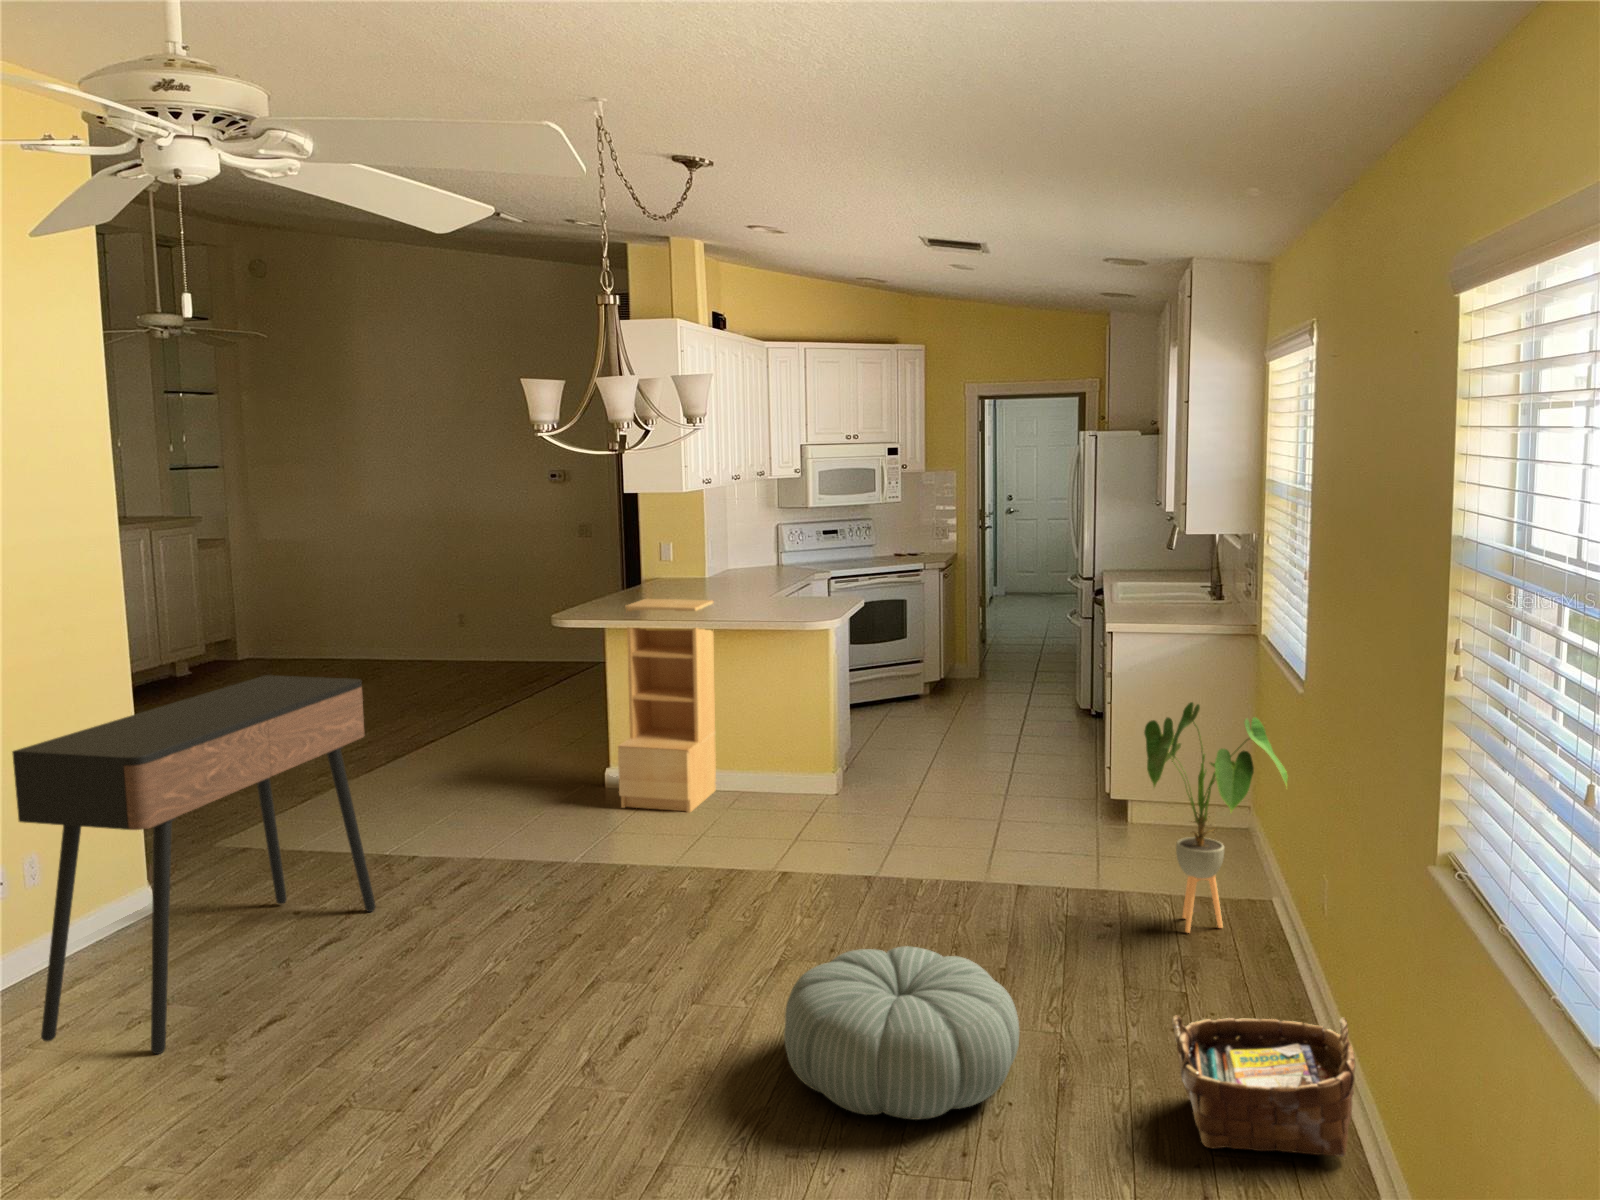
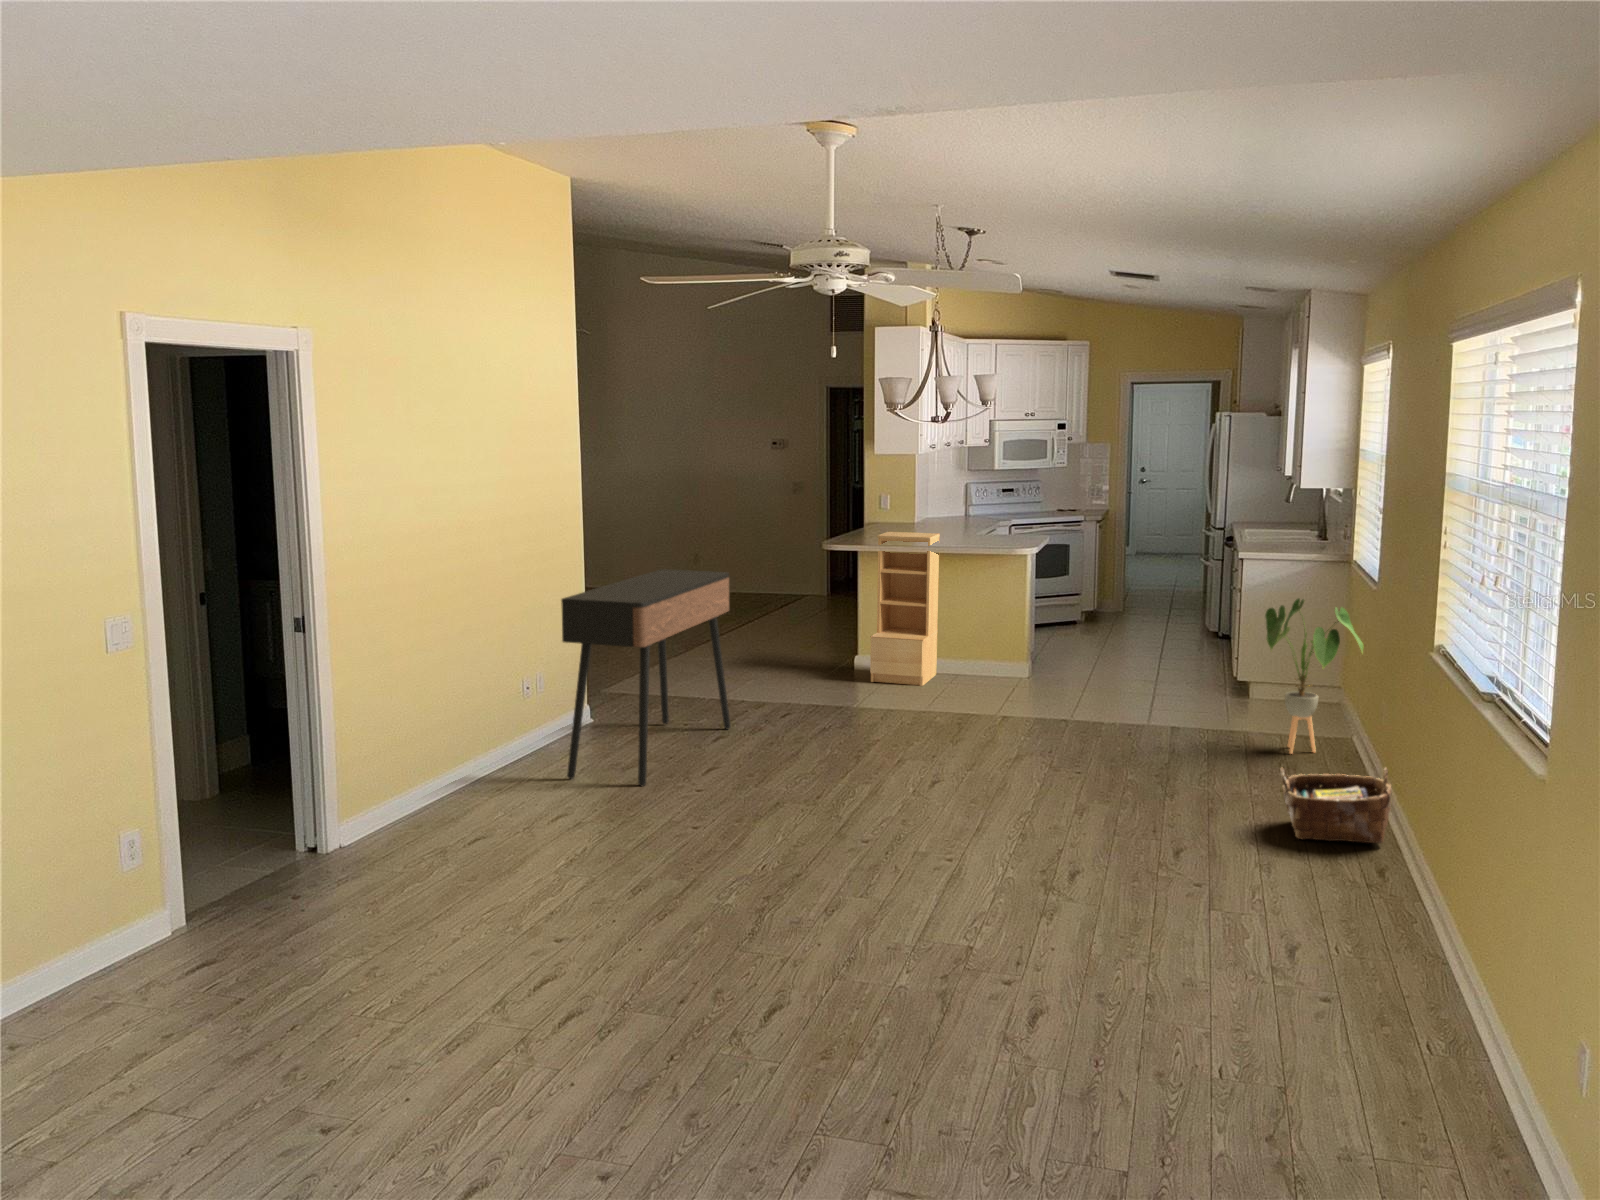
pouf: present [784,946,1019,1120] -> none [1035,736,1183,823]

